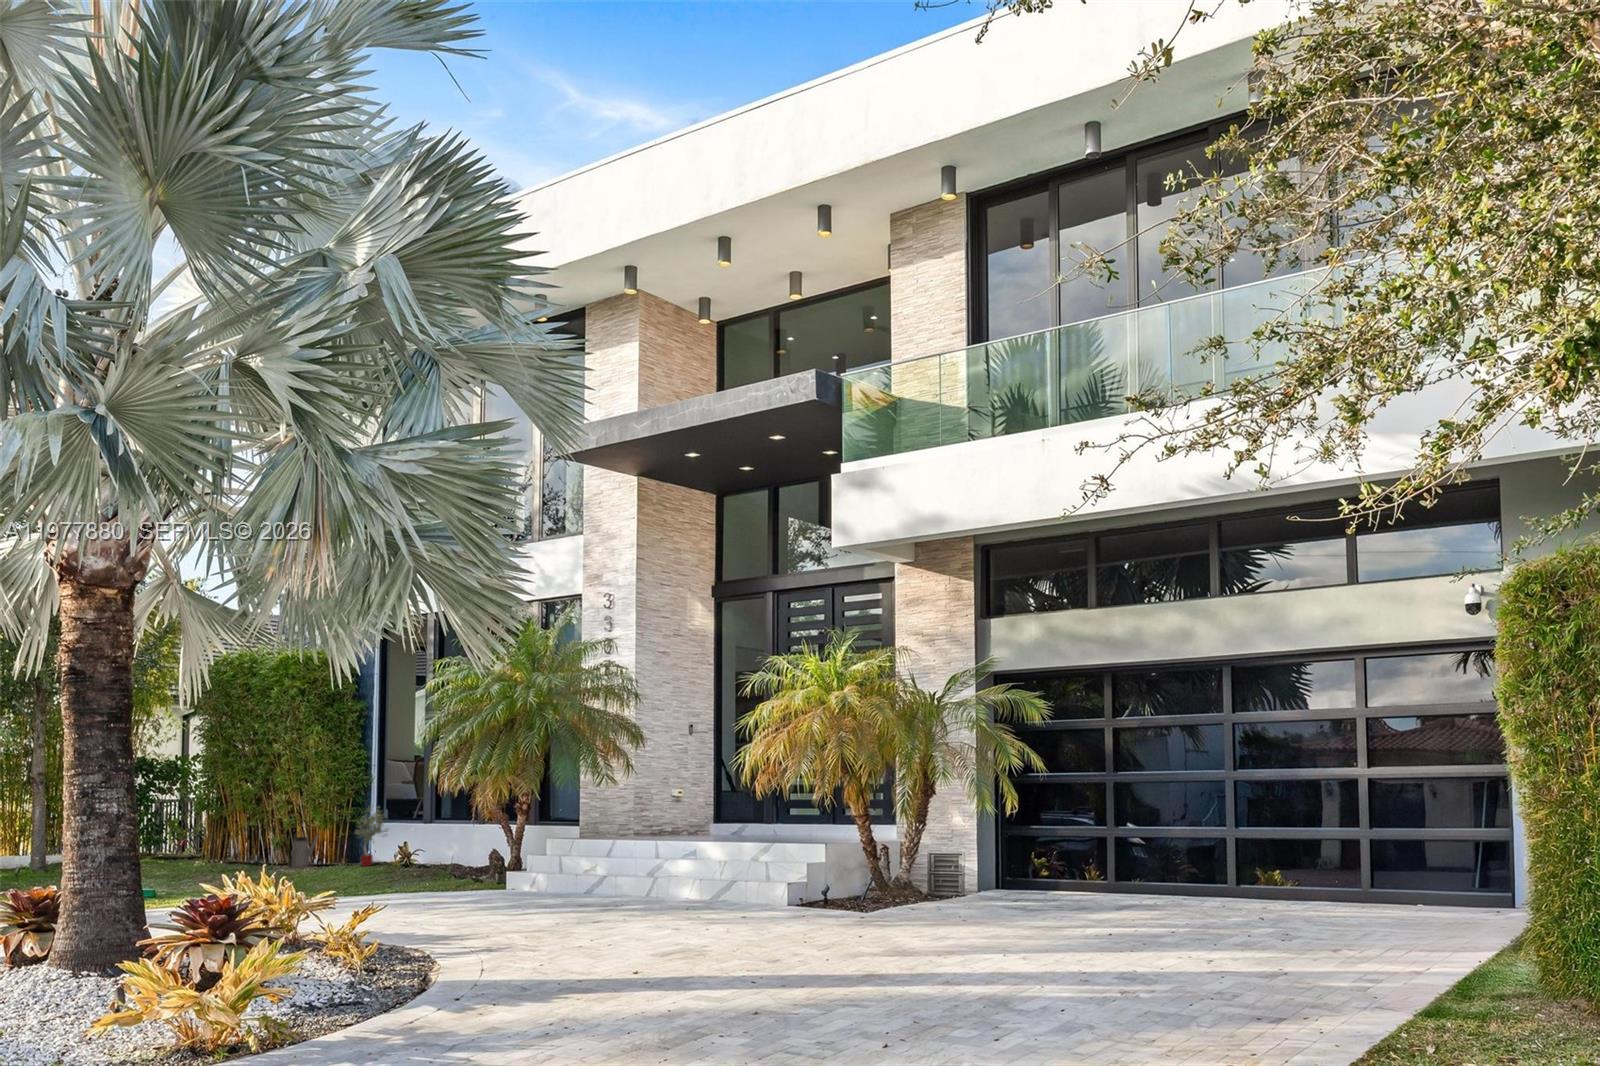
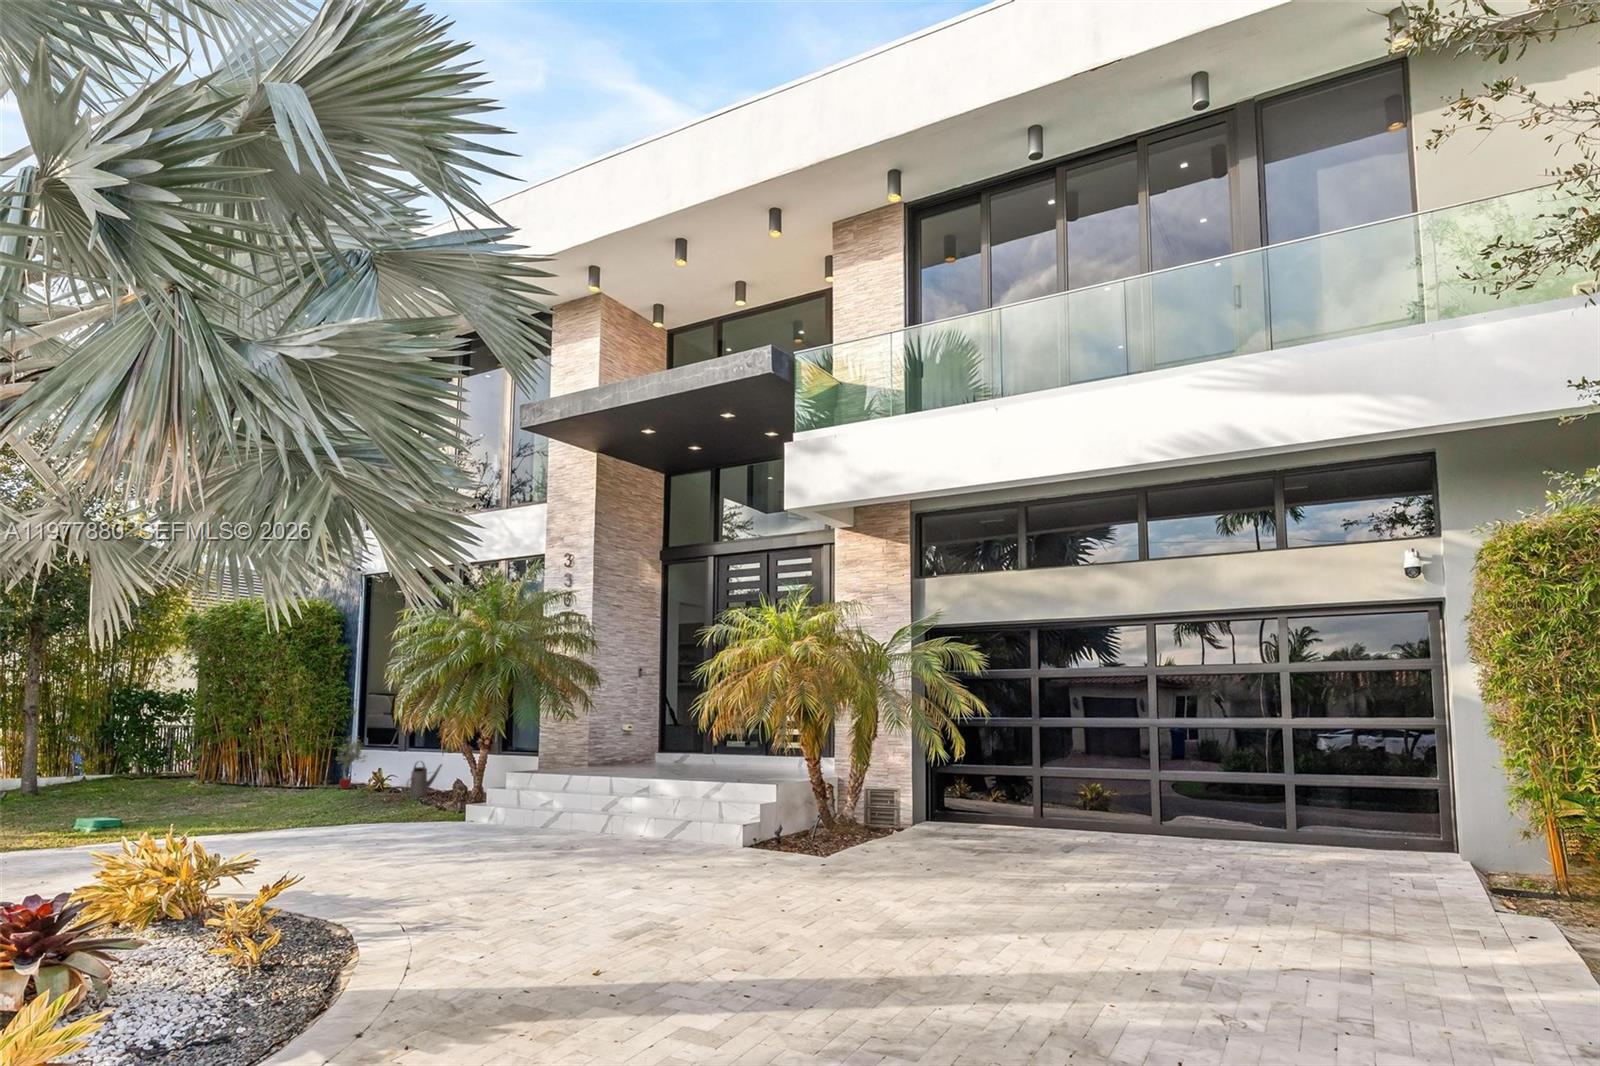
watering can: present [291,835,319,868] -> present [407,761,442,798]

